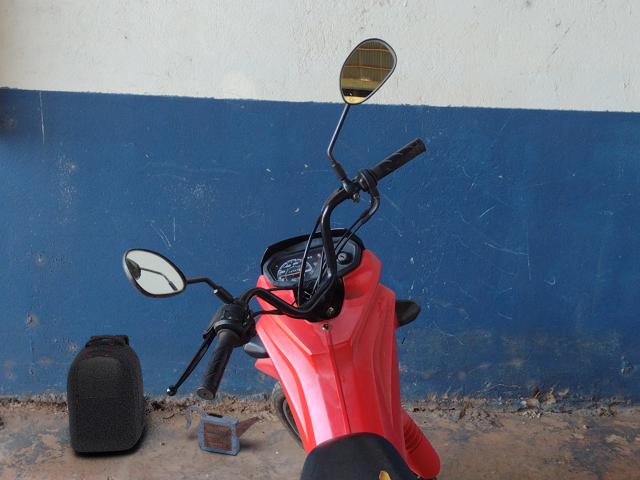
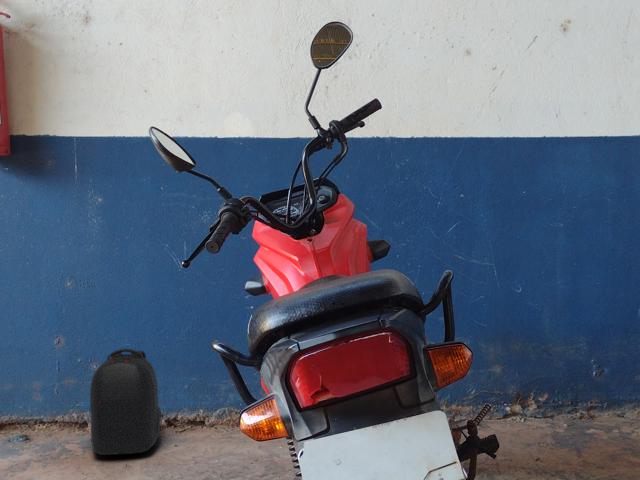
watering can: present [185,405,260,455] -> none [196,410,265,455]

